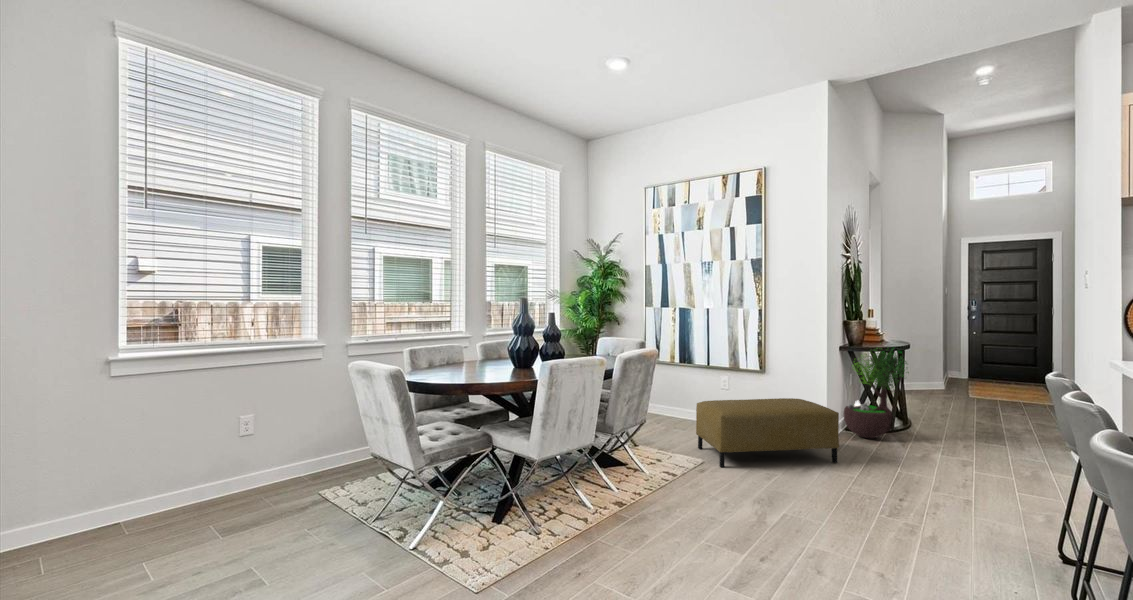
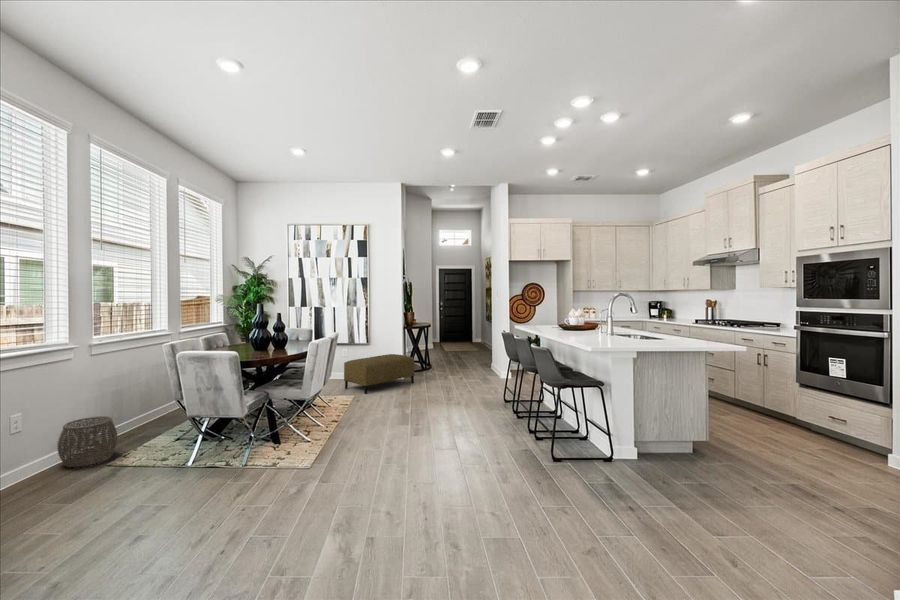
potted tree: present [844,348,909,438] -> none [407,322,436,371]
woven basket: none [276,431,340,493] -> present [57,416,118,467]

